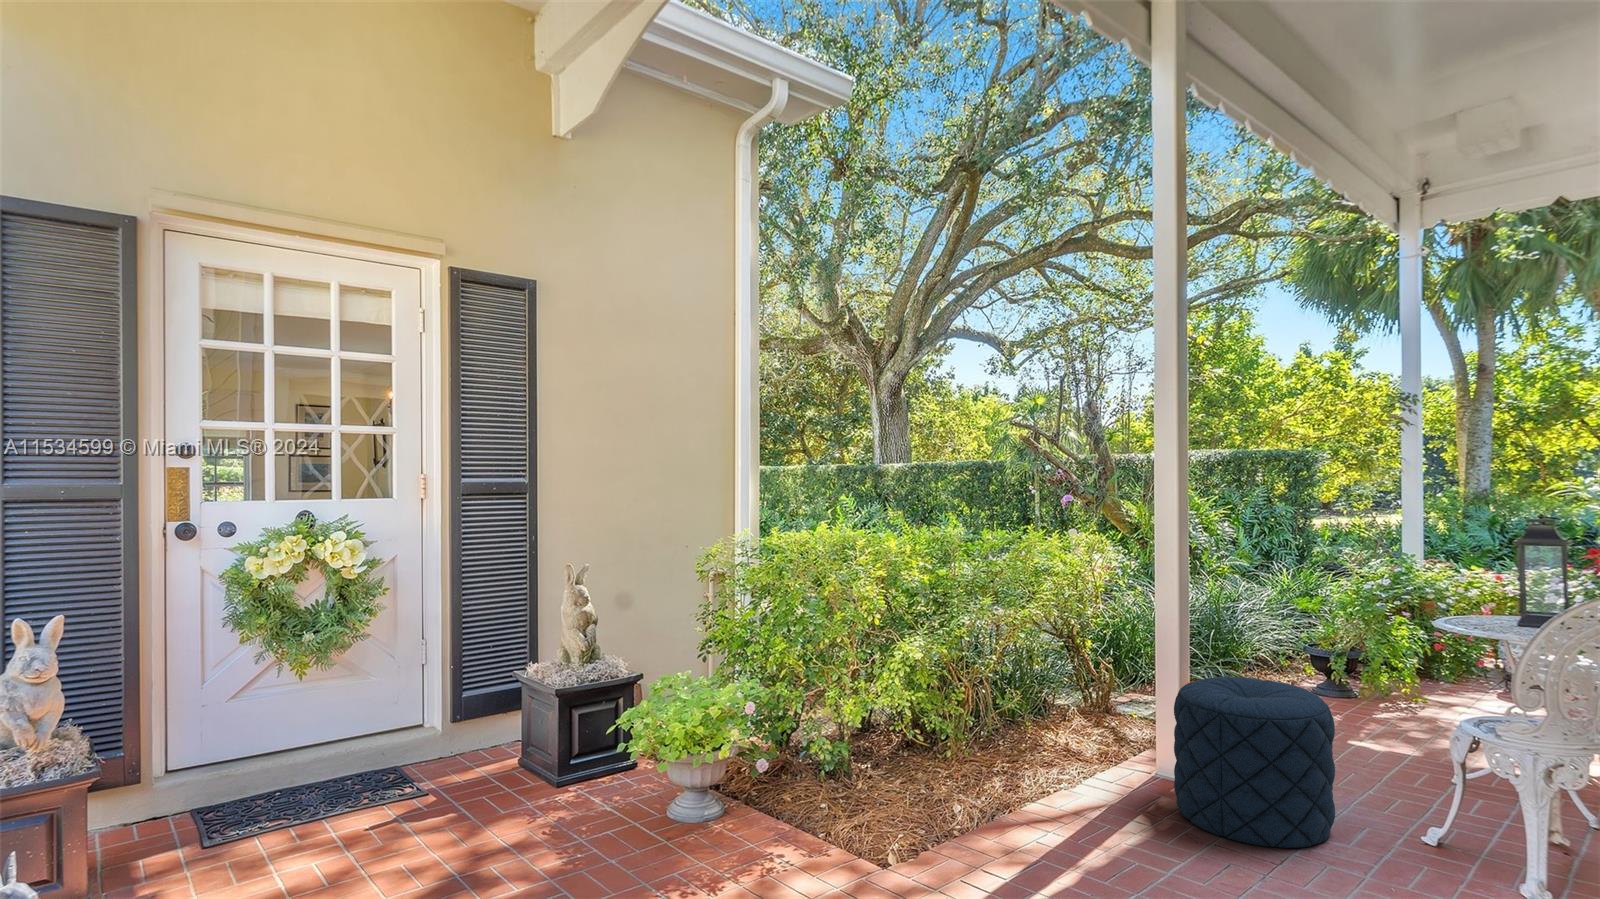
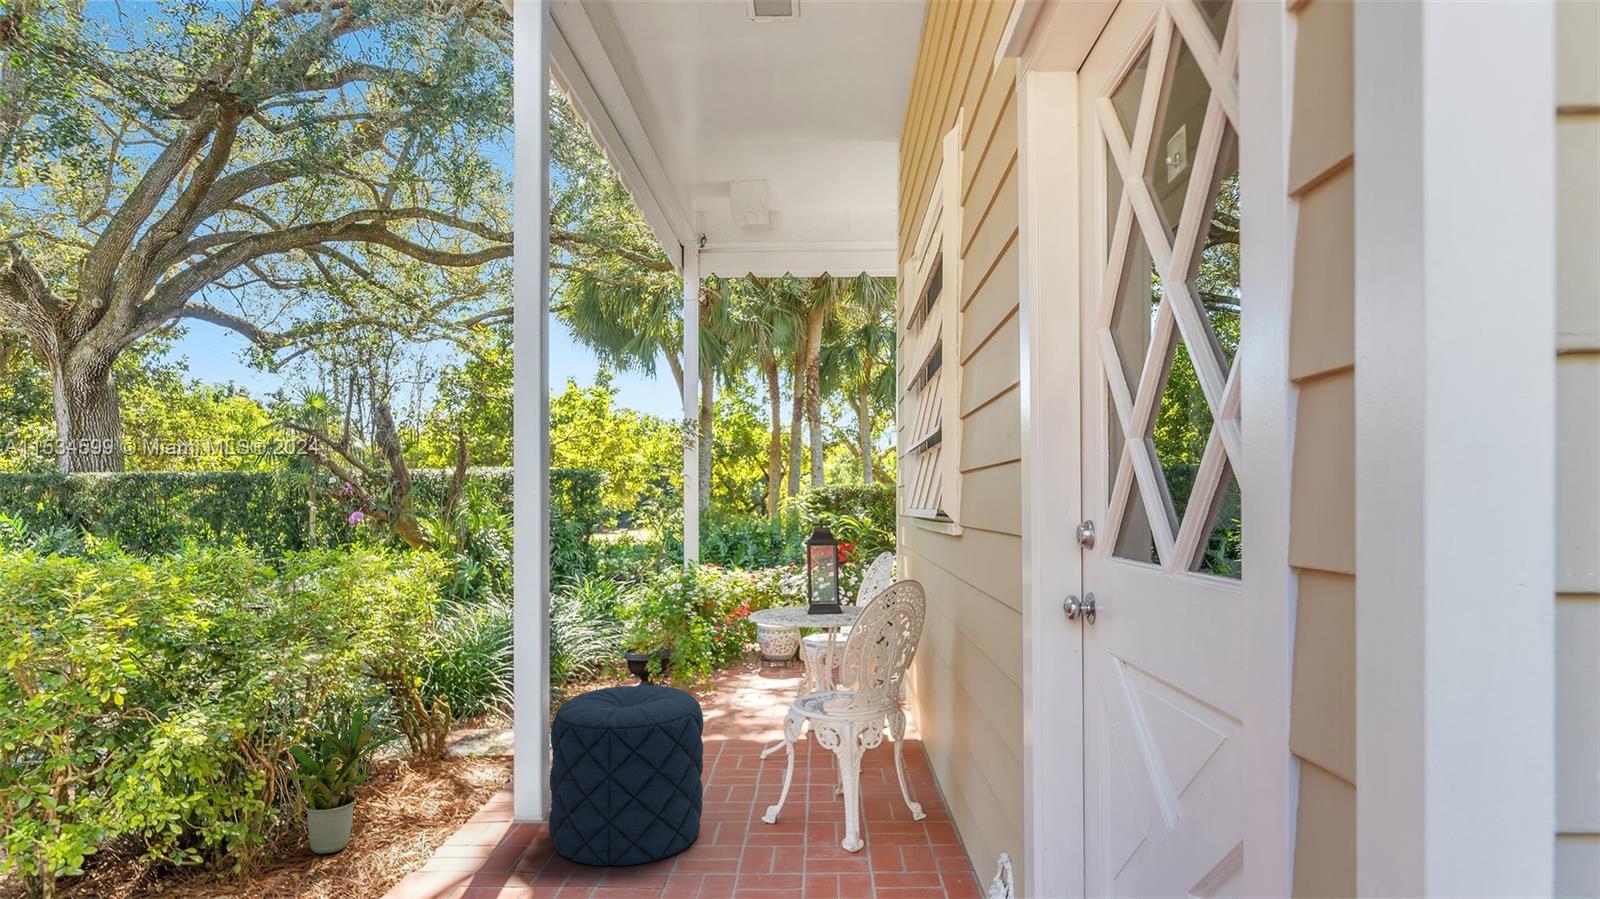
potted plant: none [967,657,1059,761] -> present [273,710,401,854]

